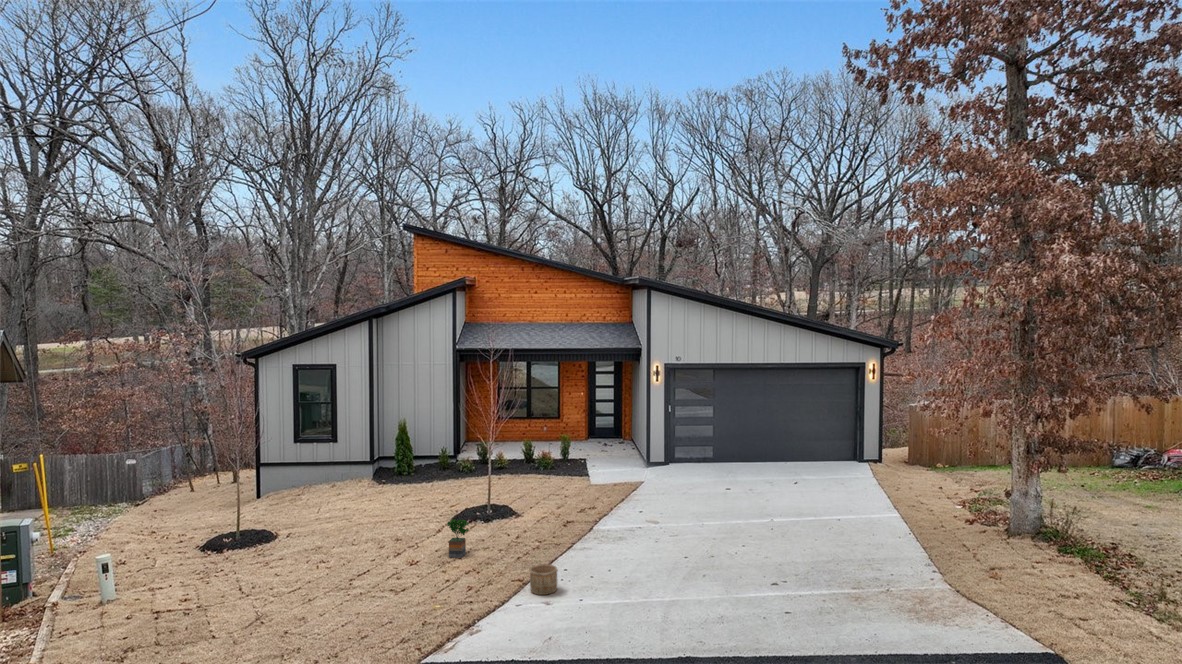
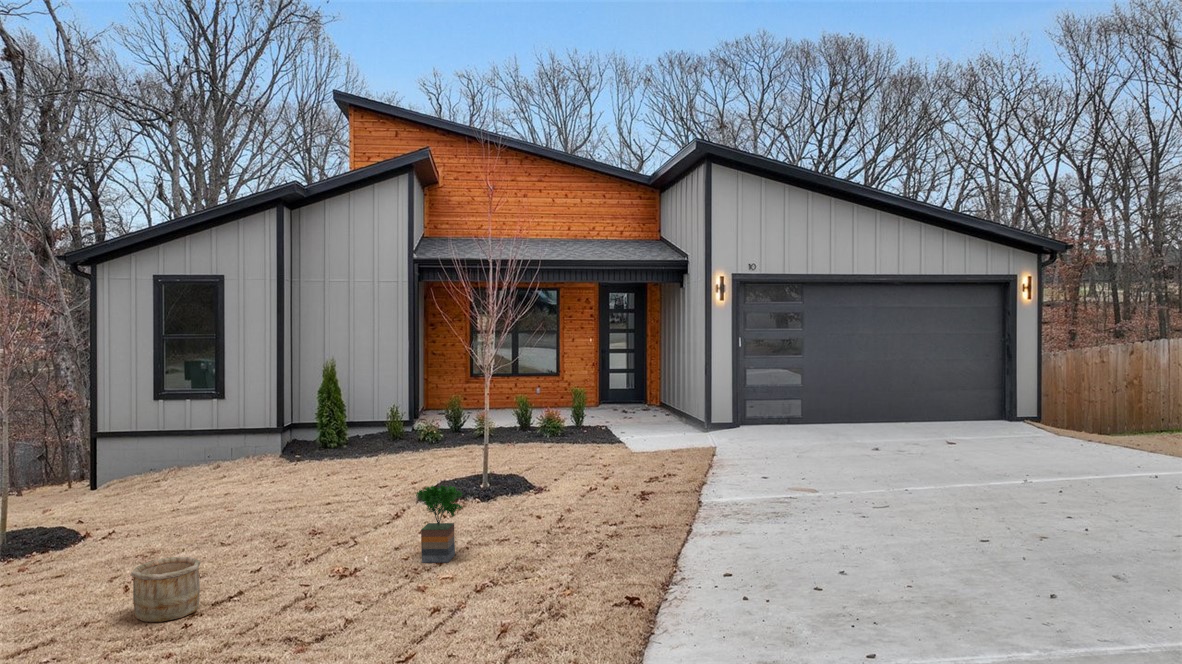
wooden bucket: present [529,564,558,595] -> present [131,557,200,622]

